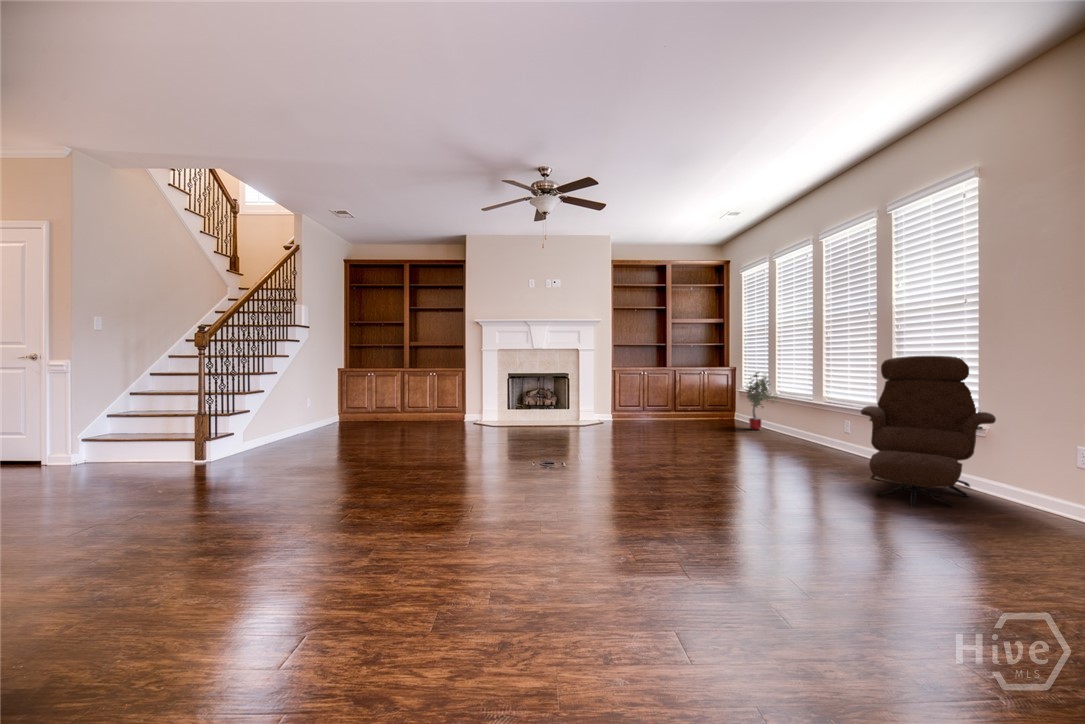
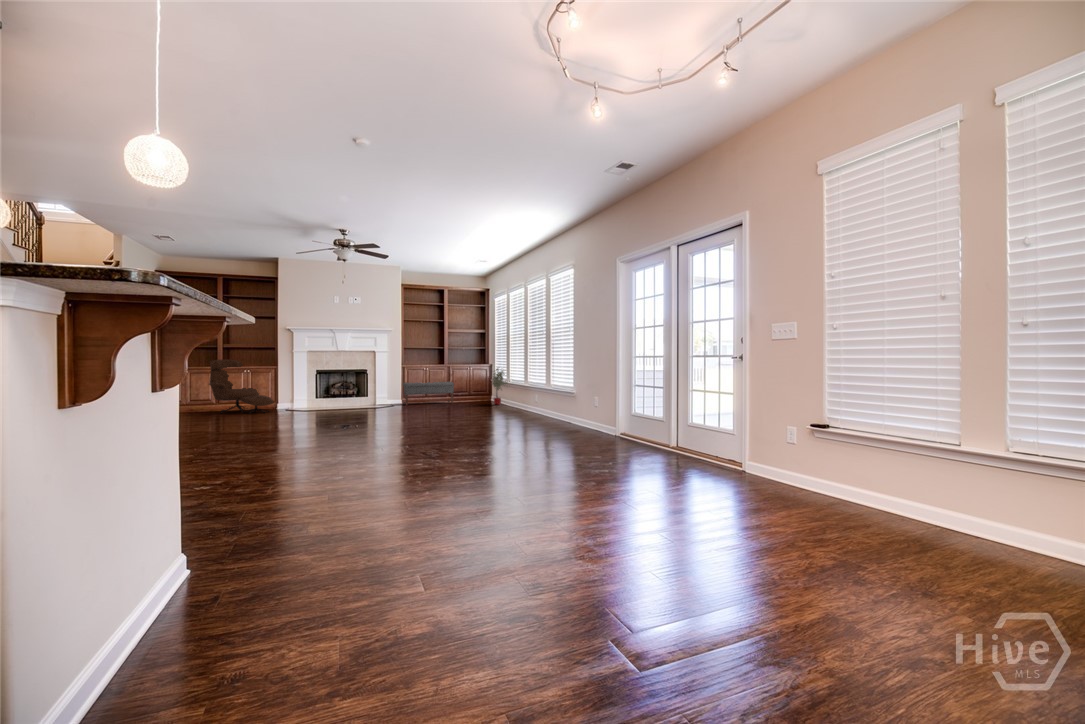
lounge chair: present [861,356,996,507] -> present [209,359,274,413]
bench: none [612,391,684,423] -> present [403,382,454,405]

